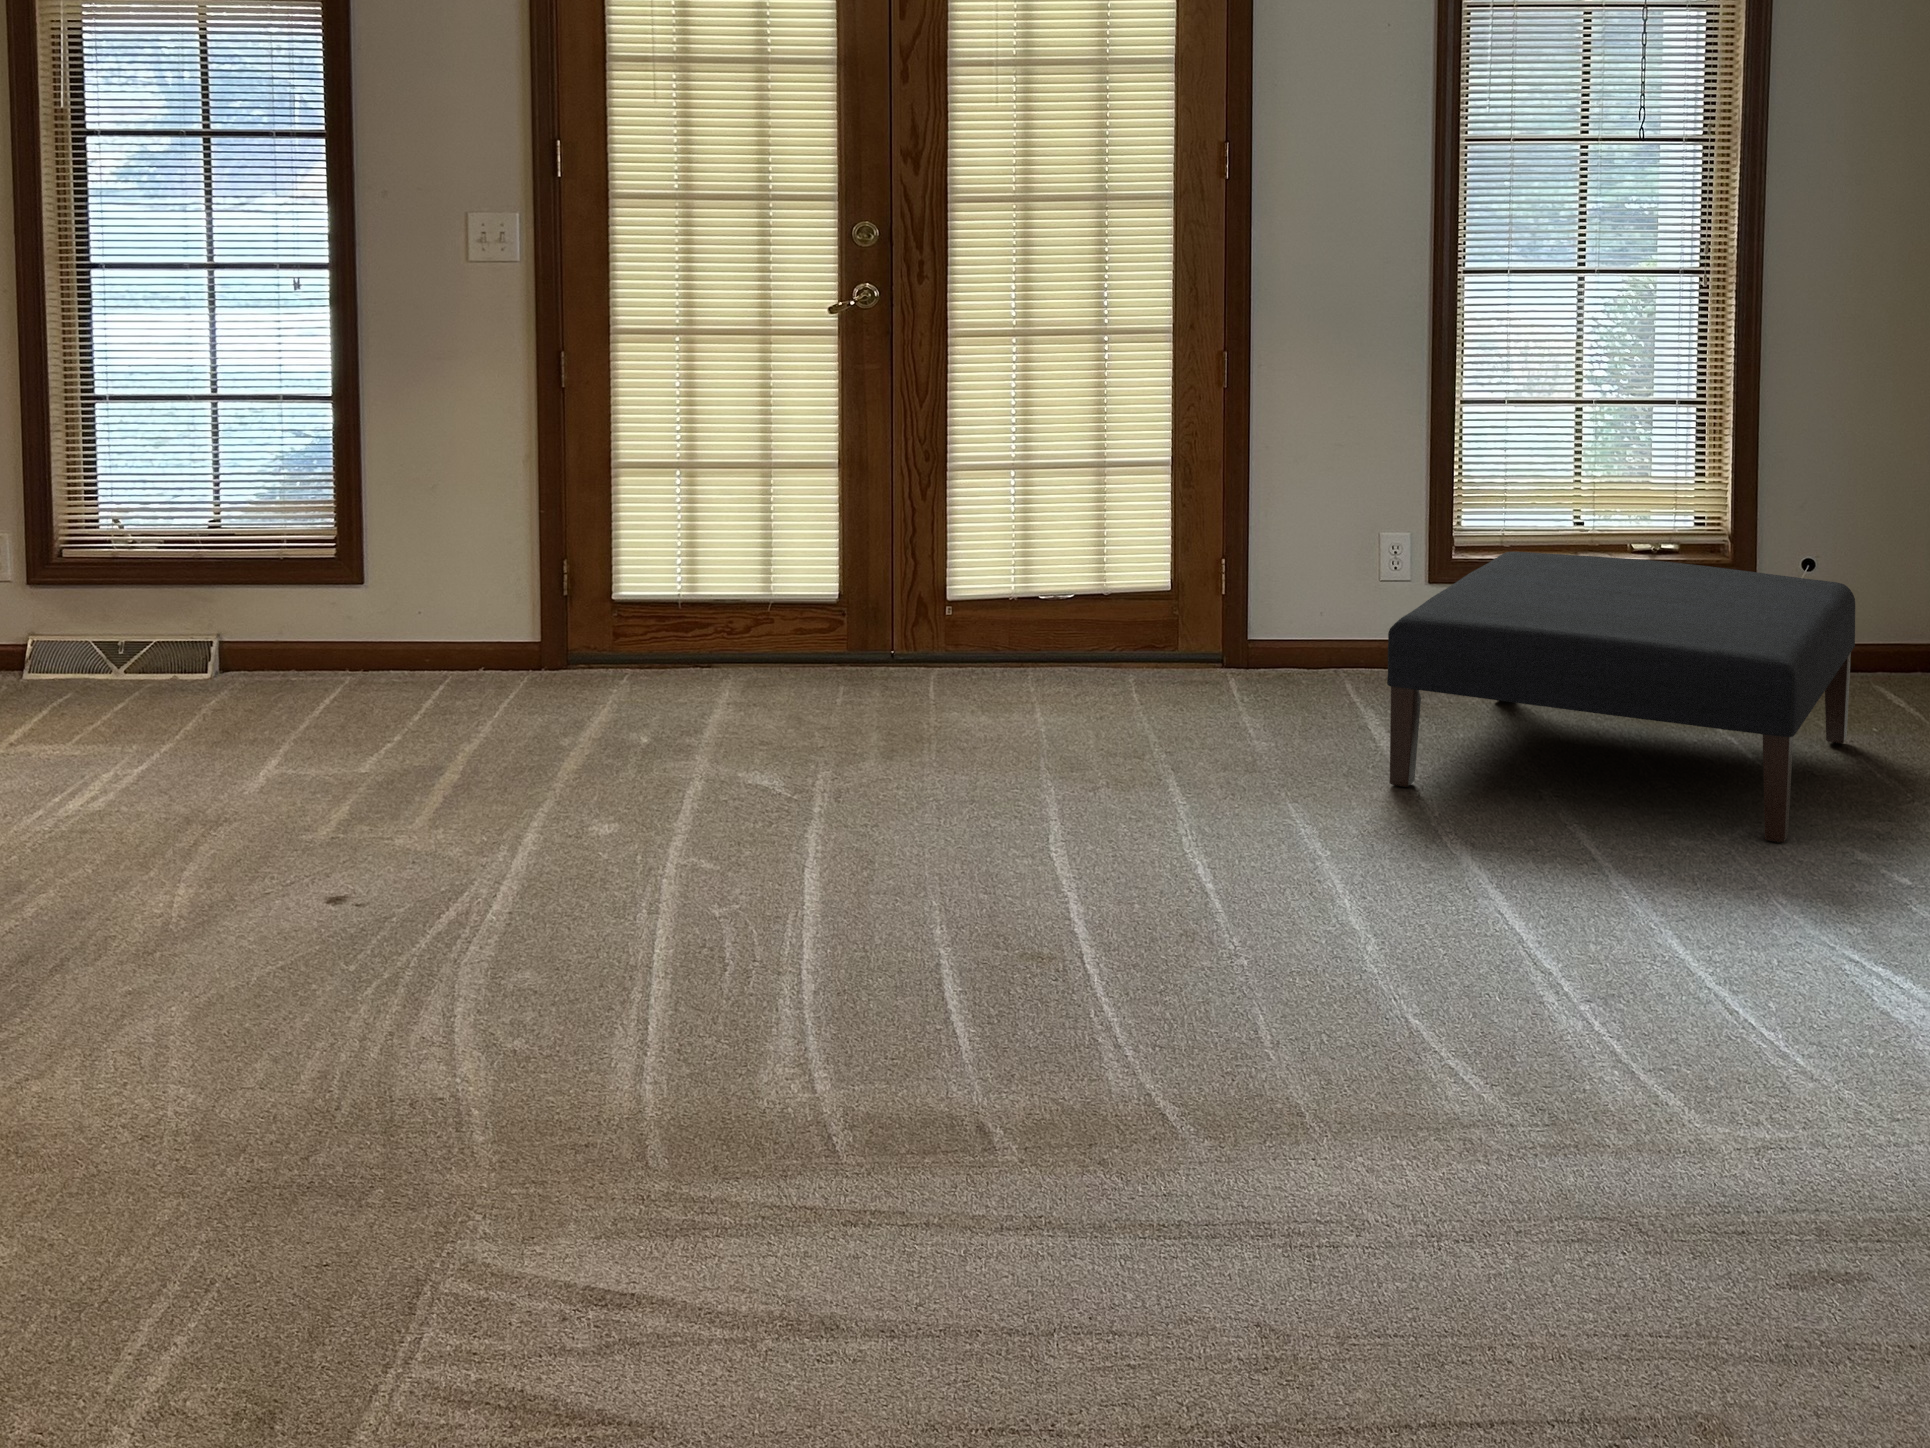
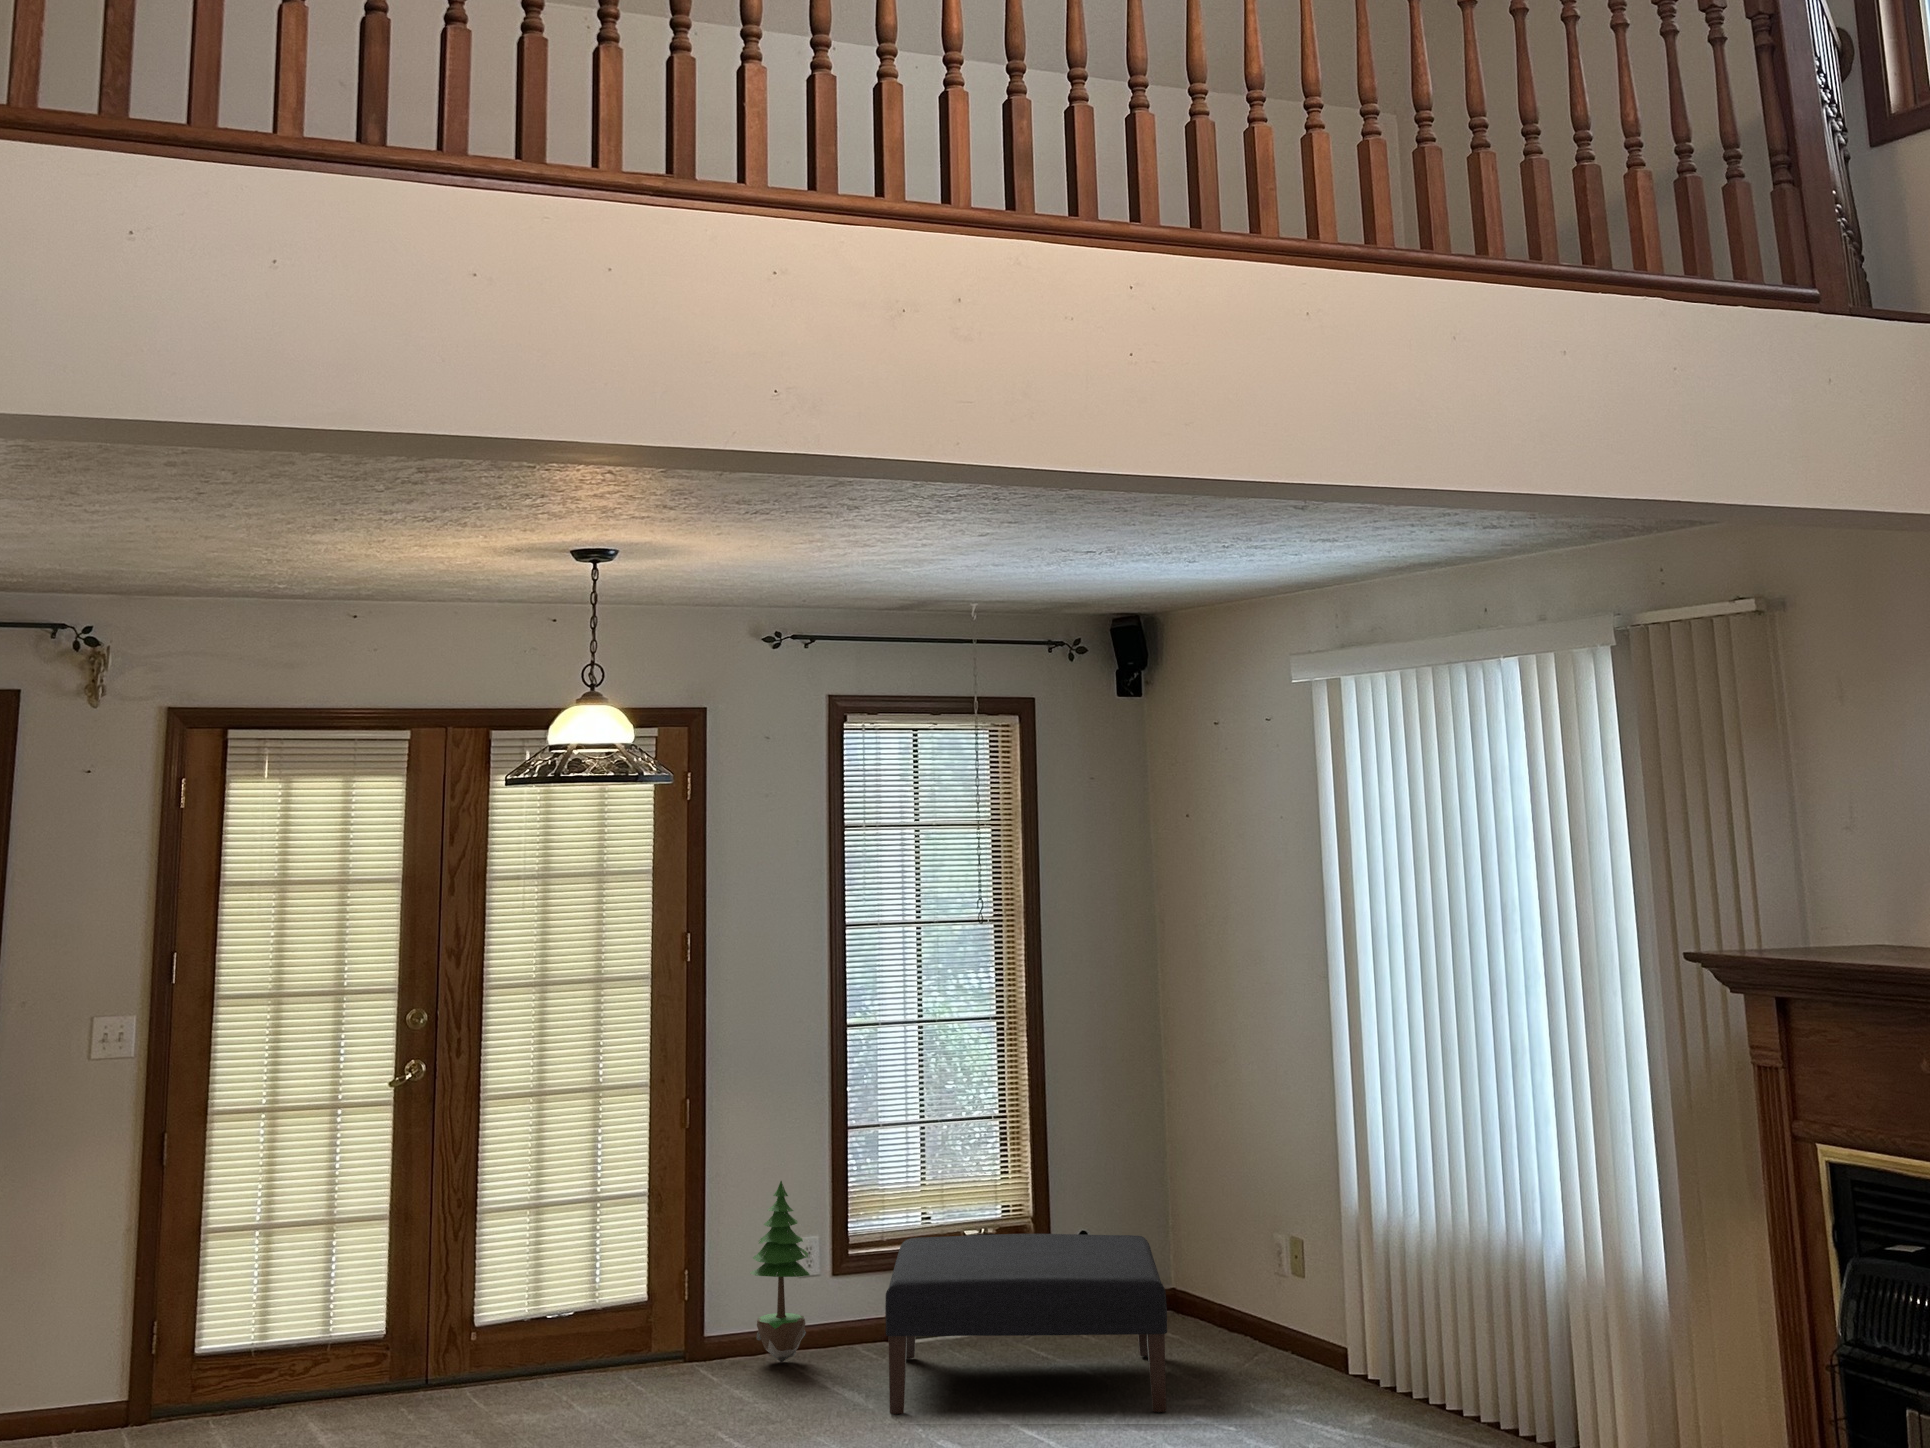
potted tree: none [1299,461,1380,684] -> present [750,1181,810,1362]

